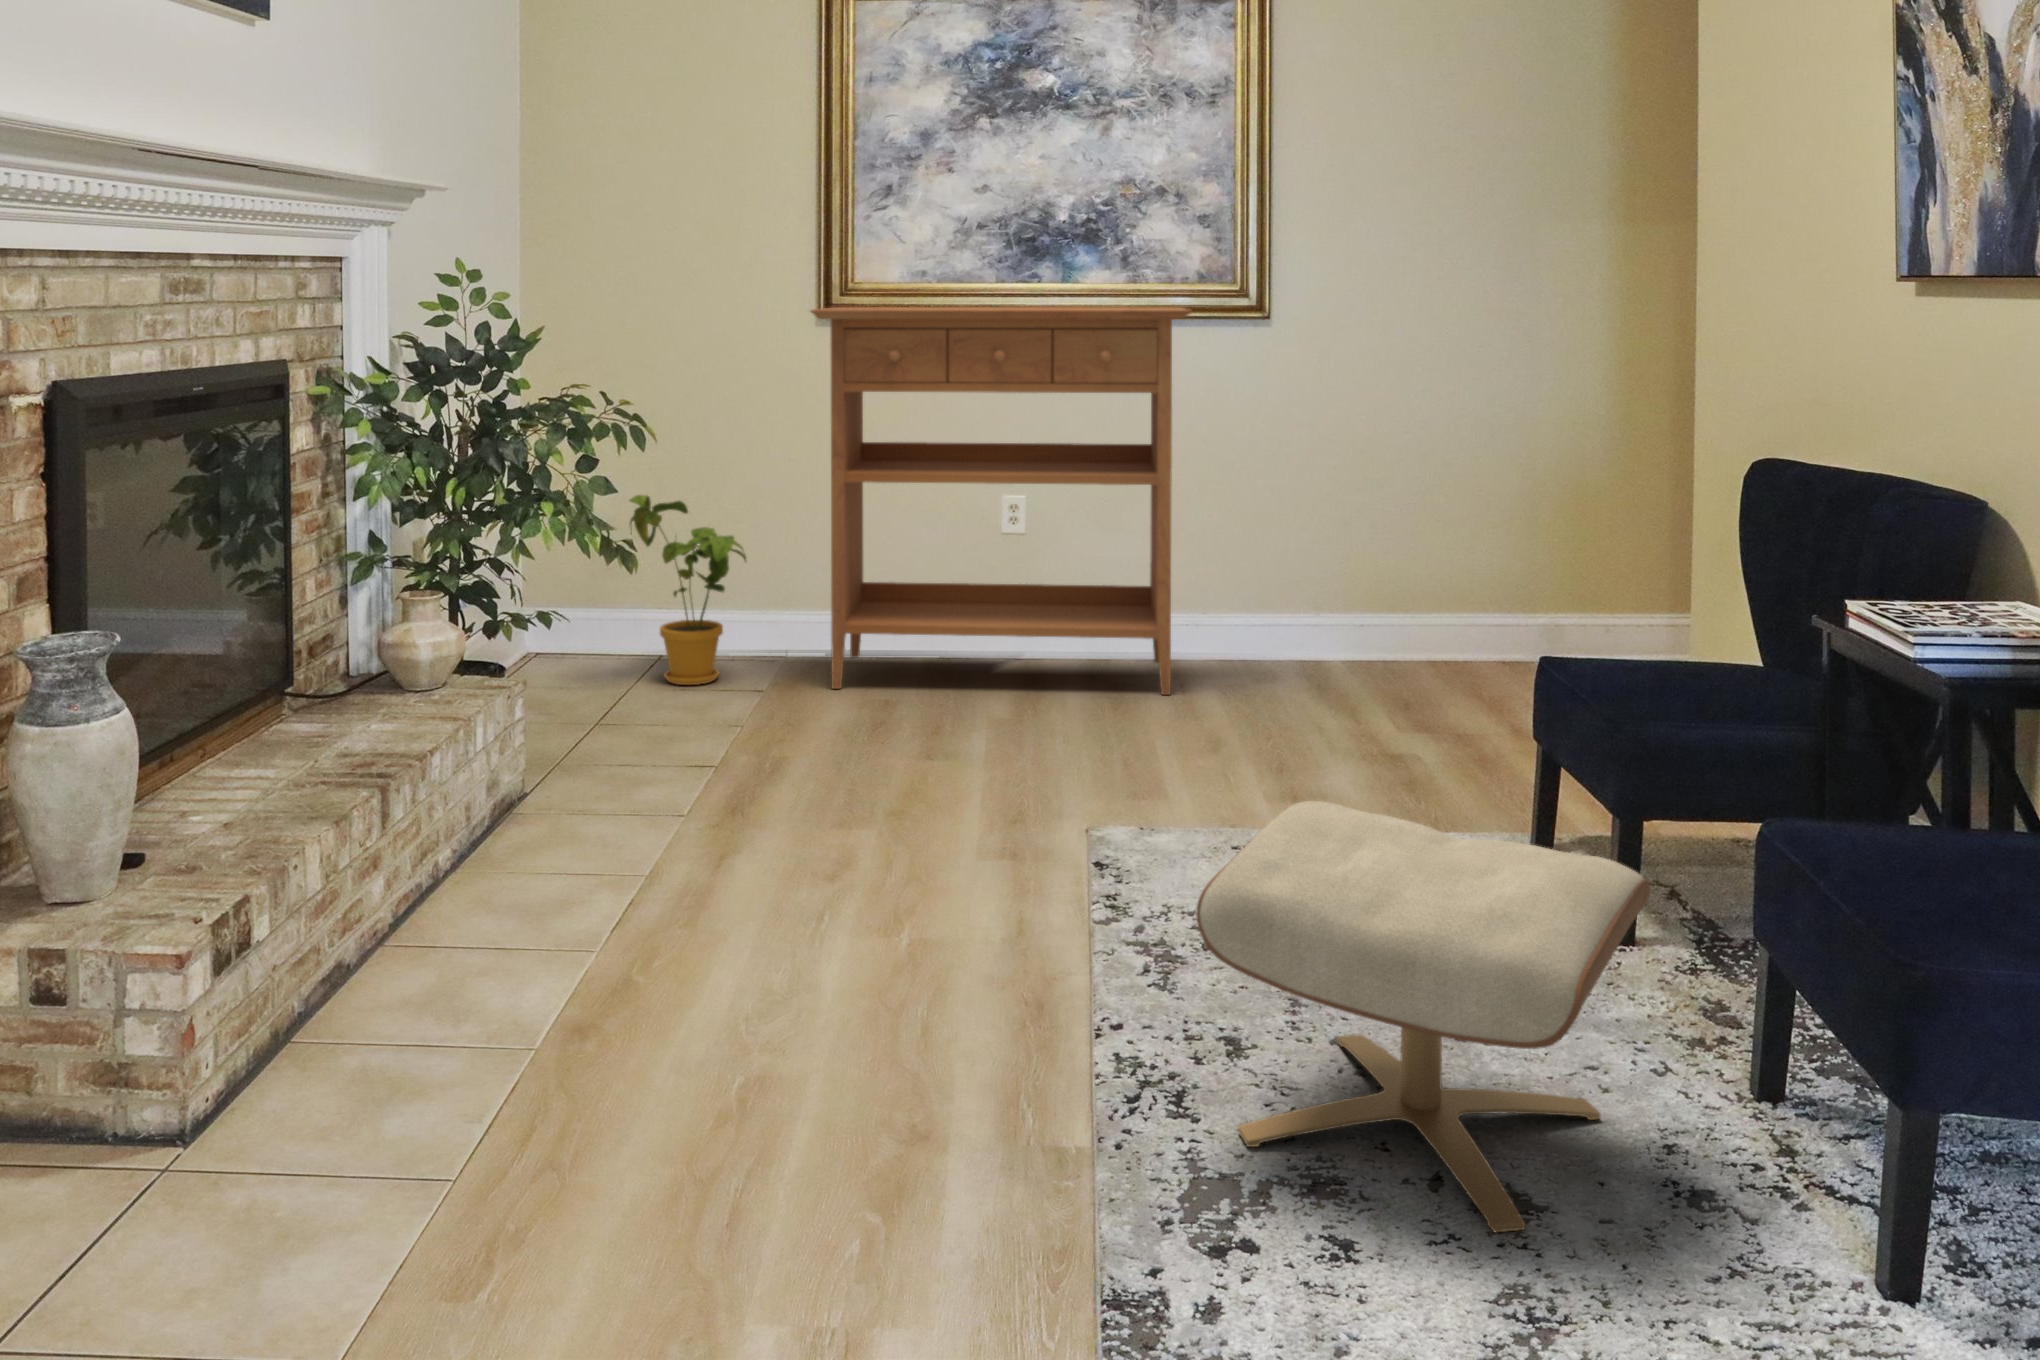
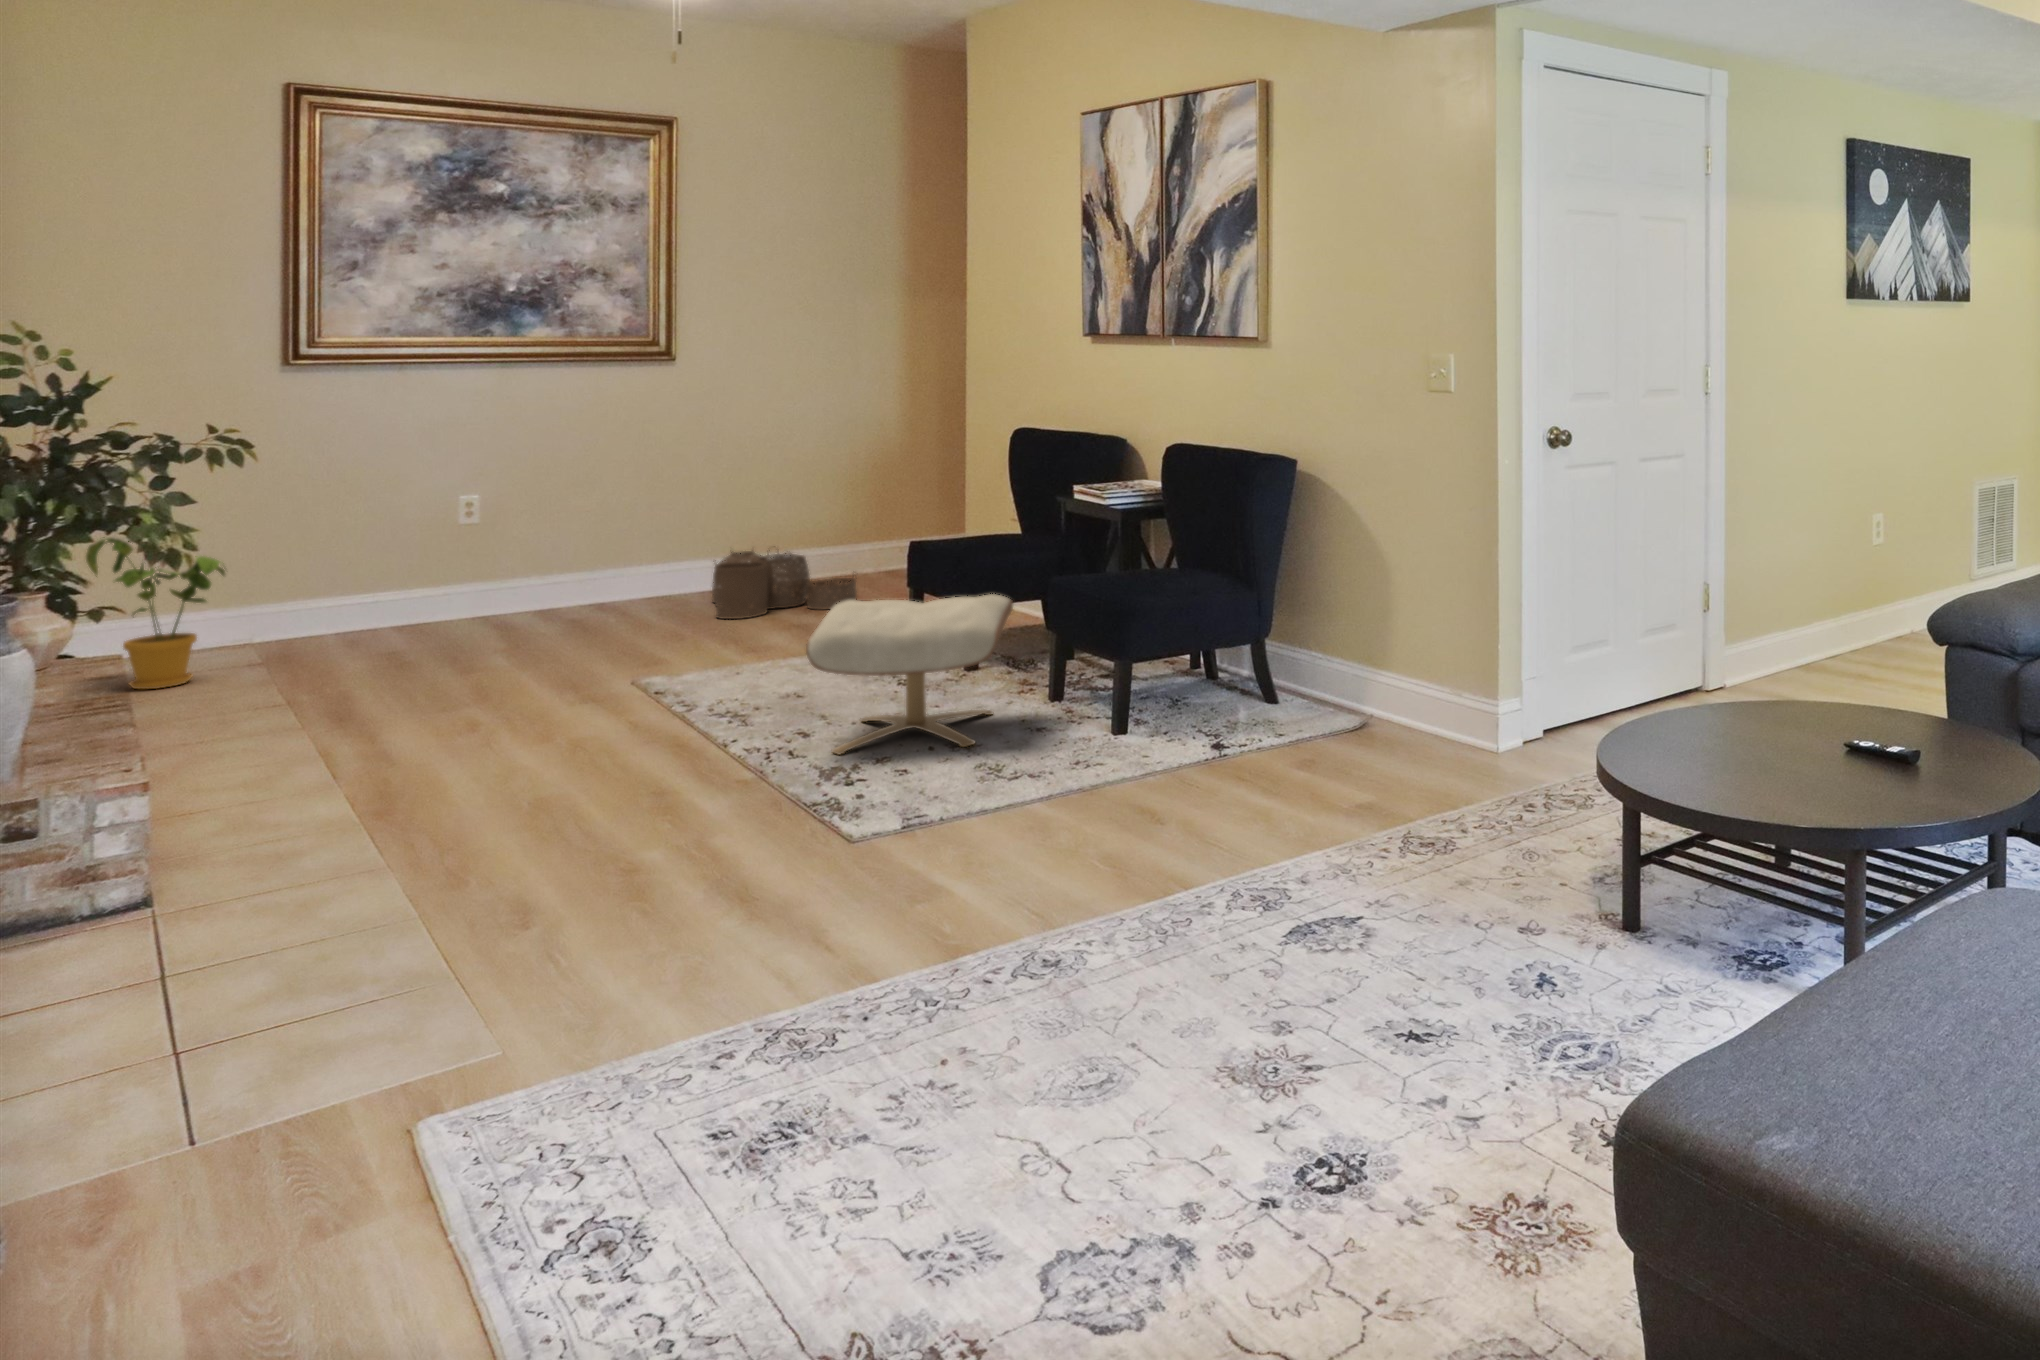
console table: present [811,307,1191,695] -> none [290,355,649,667]
woven basket: none [1274,592,1480,718] -> present [712,546,857,619]

